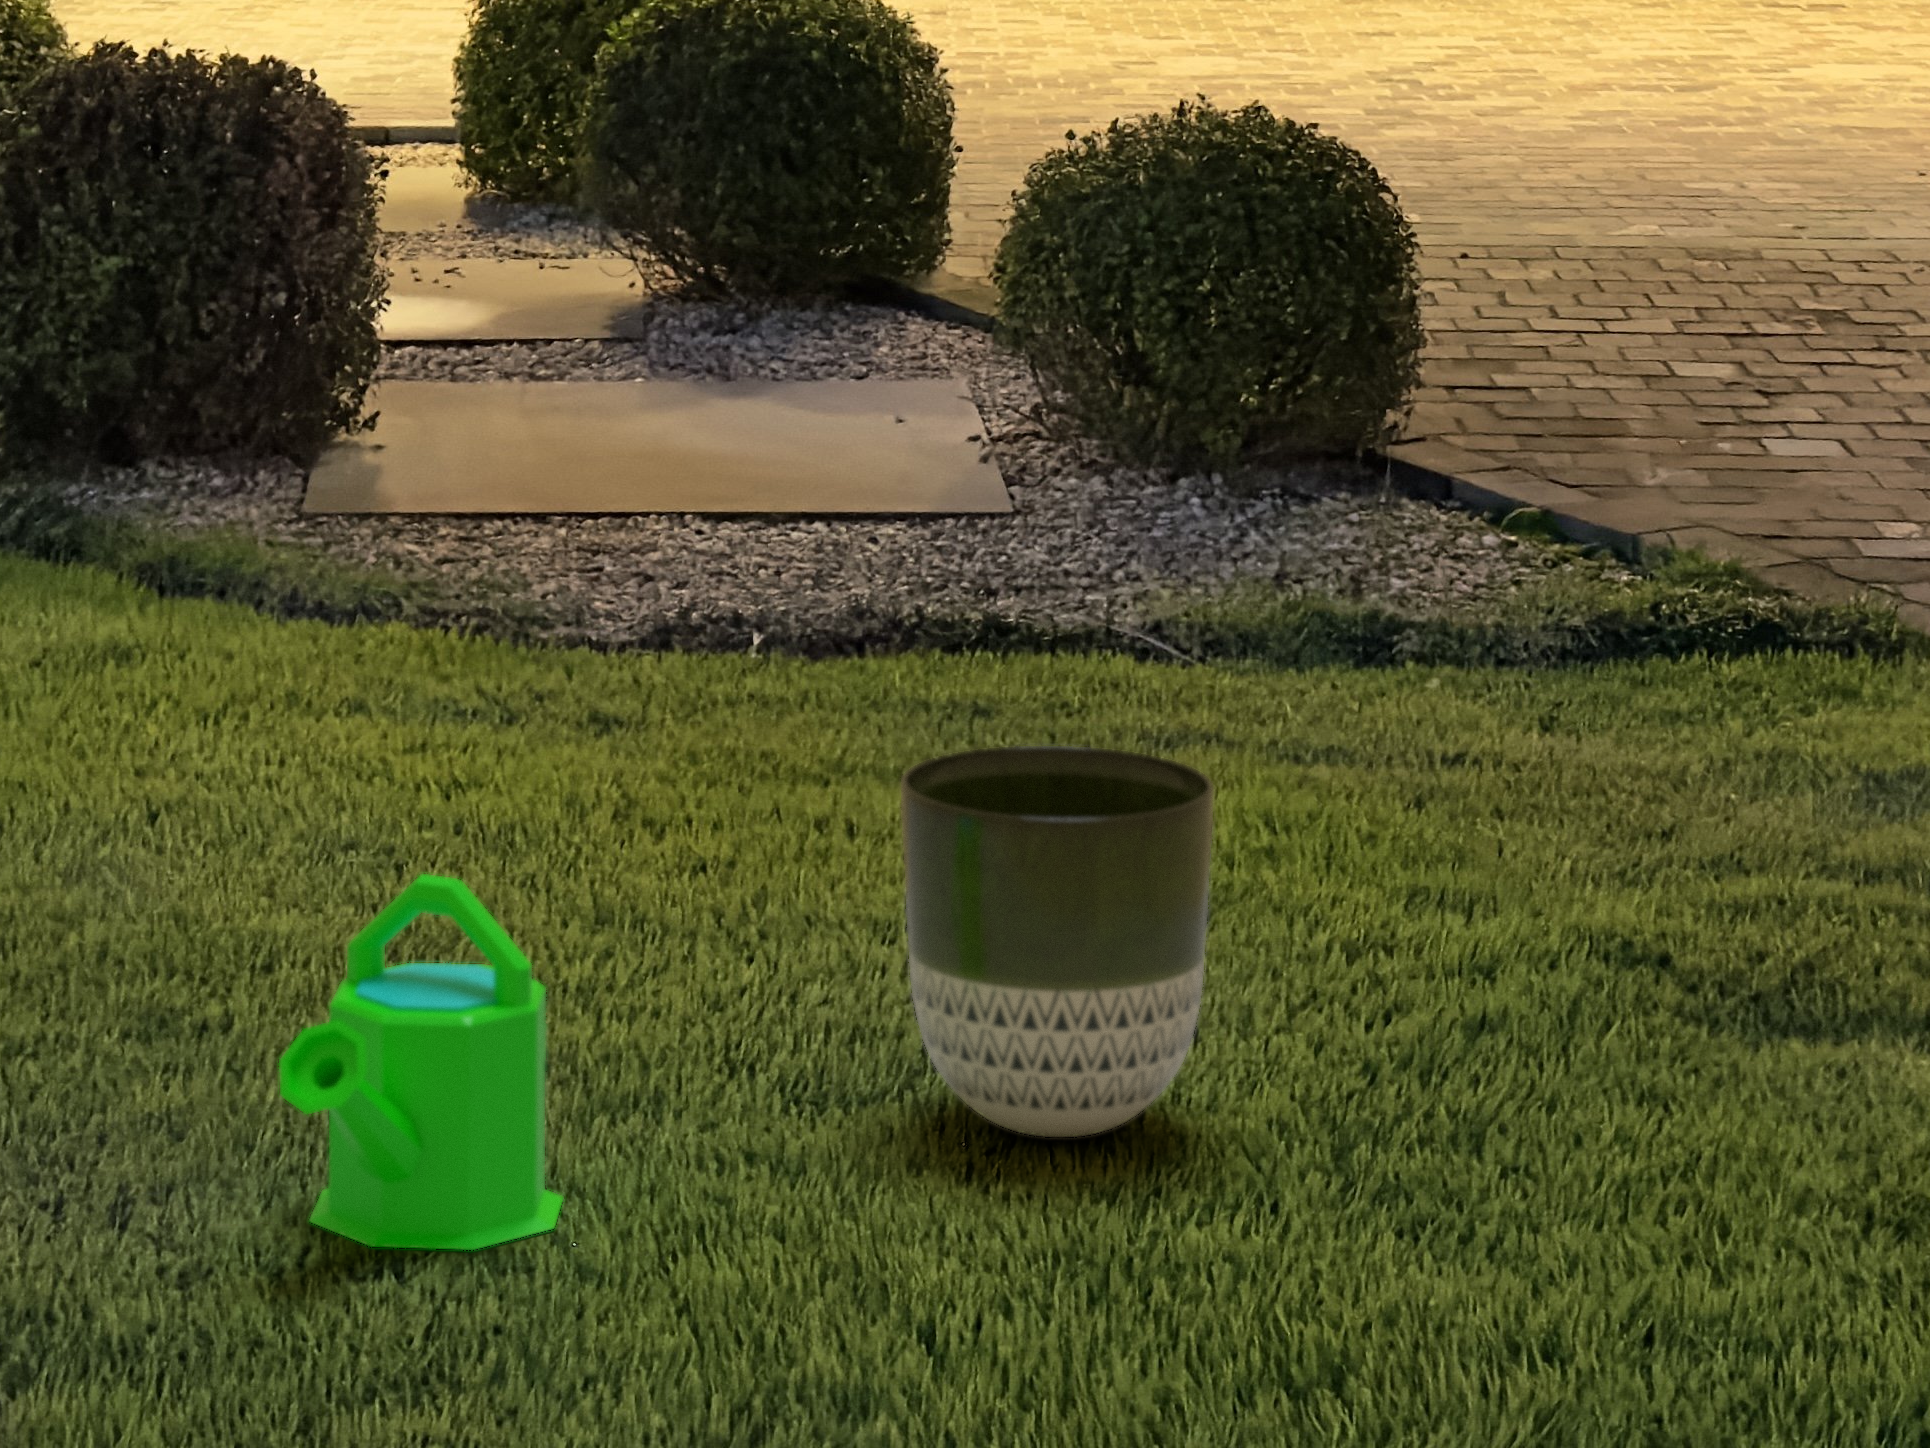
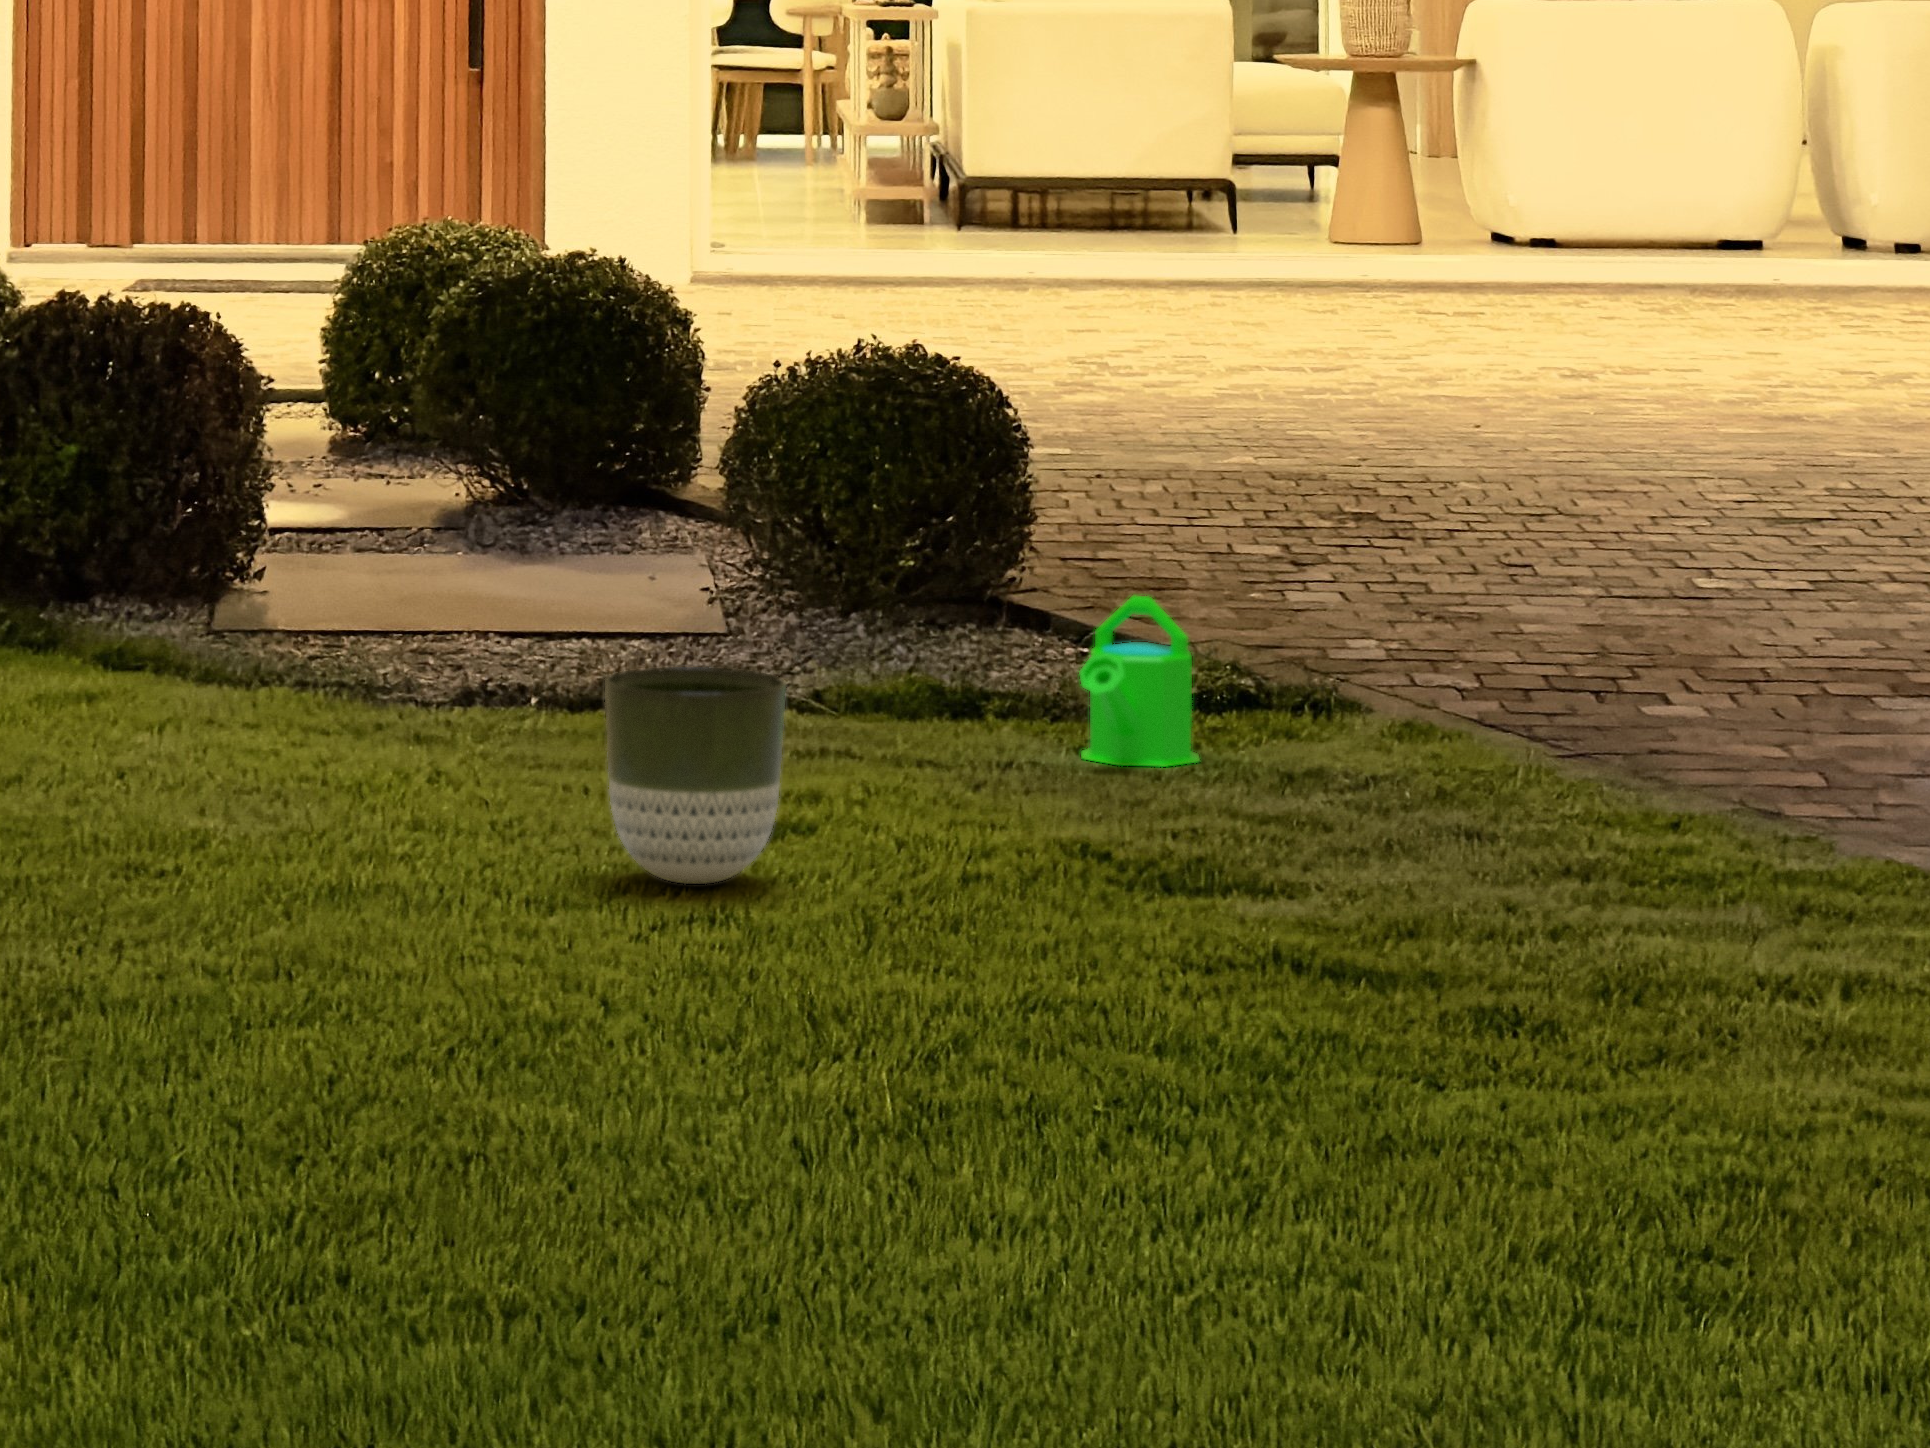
watering can: present [279,874,563,1250] -> present [1080,595,1199,767]

